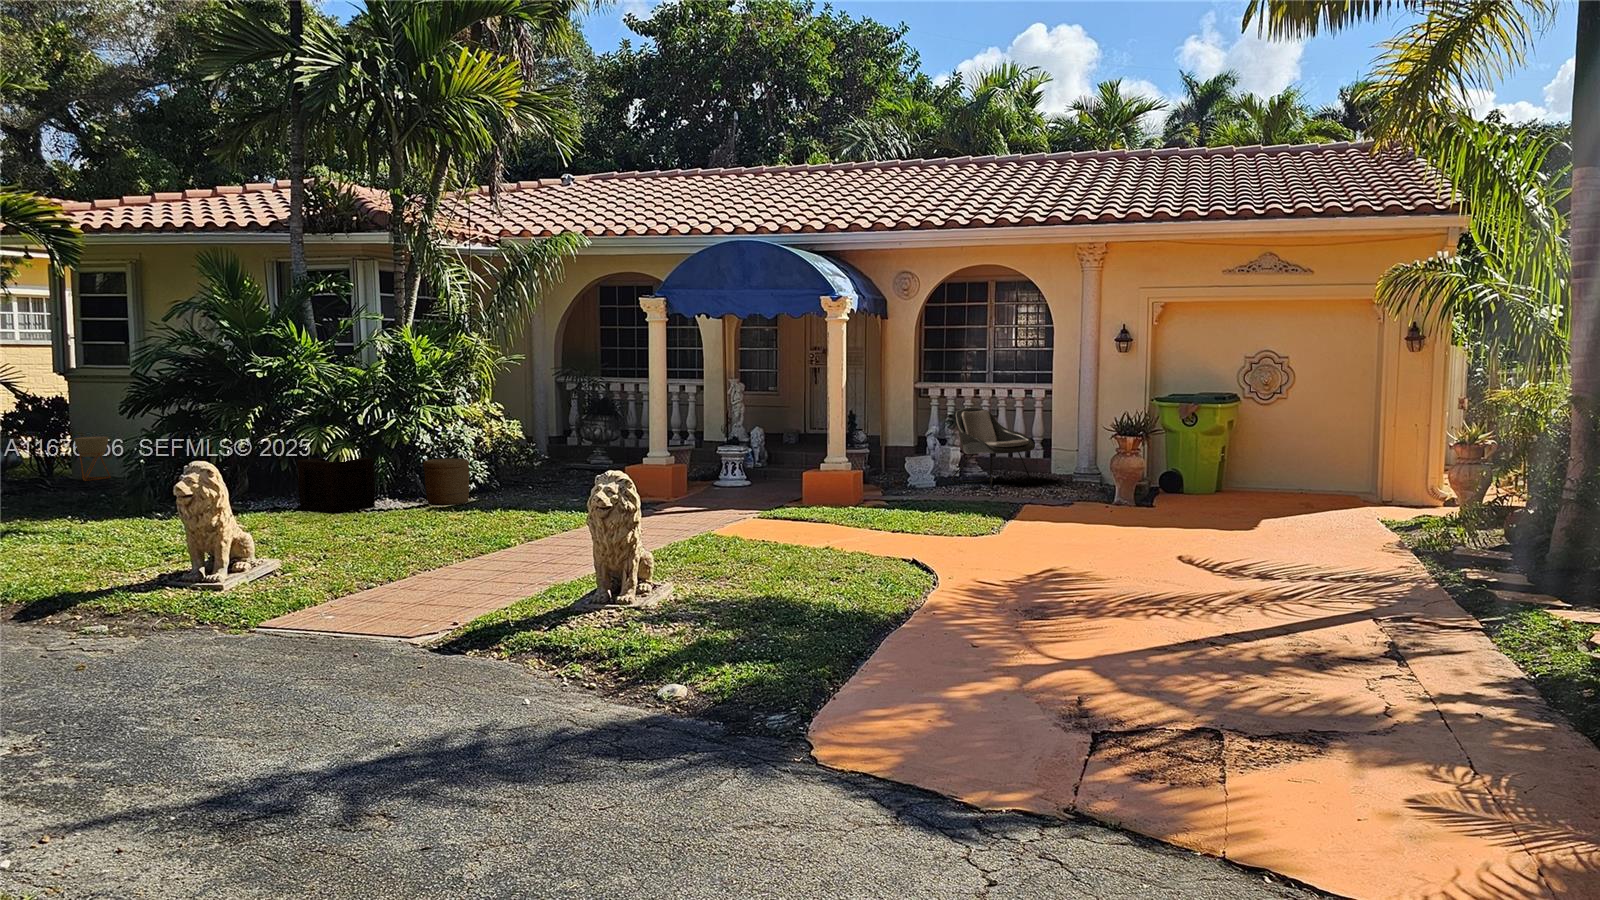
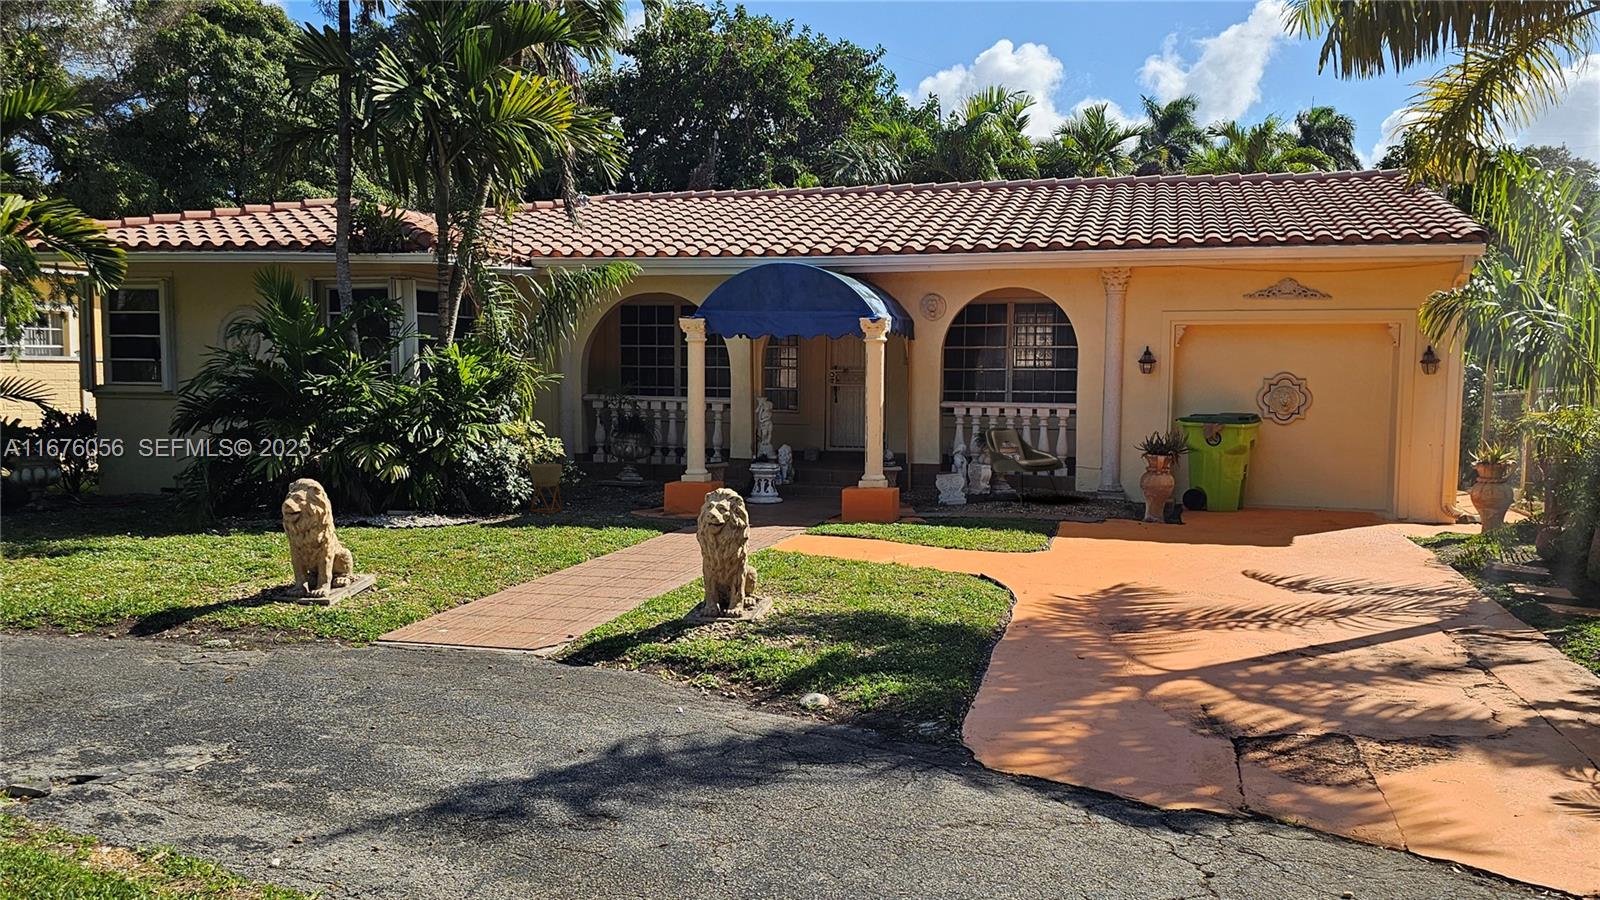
planter: present [74,436,111,481] -> present [529,464,562,514]
wooden crate: present [298,457,375,514] -> none [349,472,424,530]
woven basket: present [423,458,469,505] -> none [471,475,516,521]

